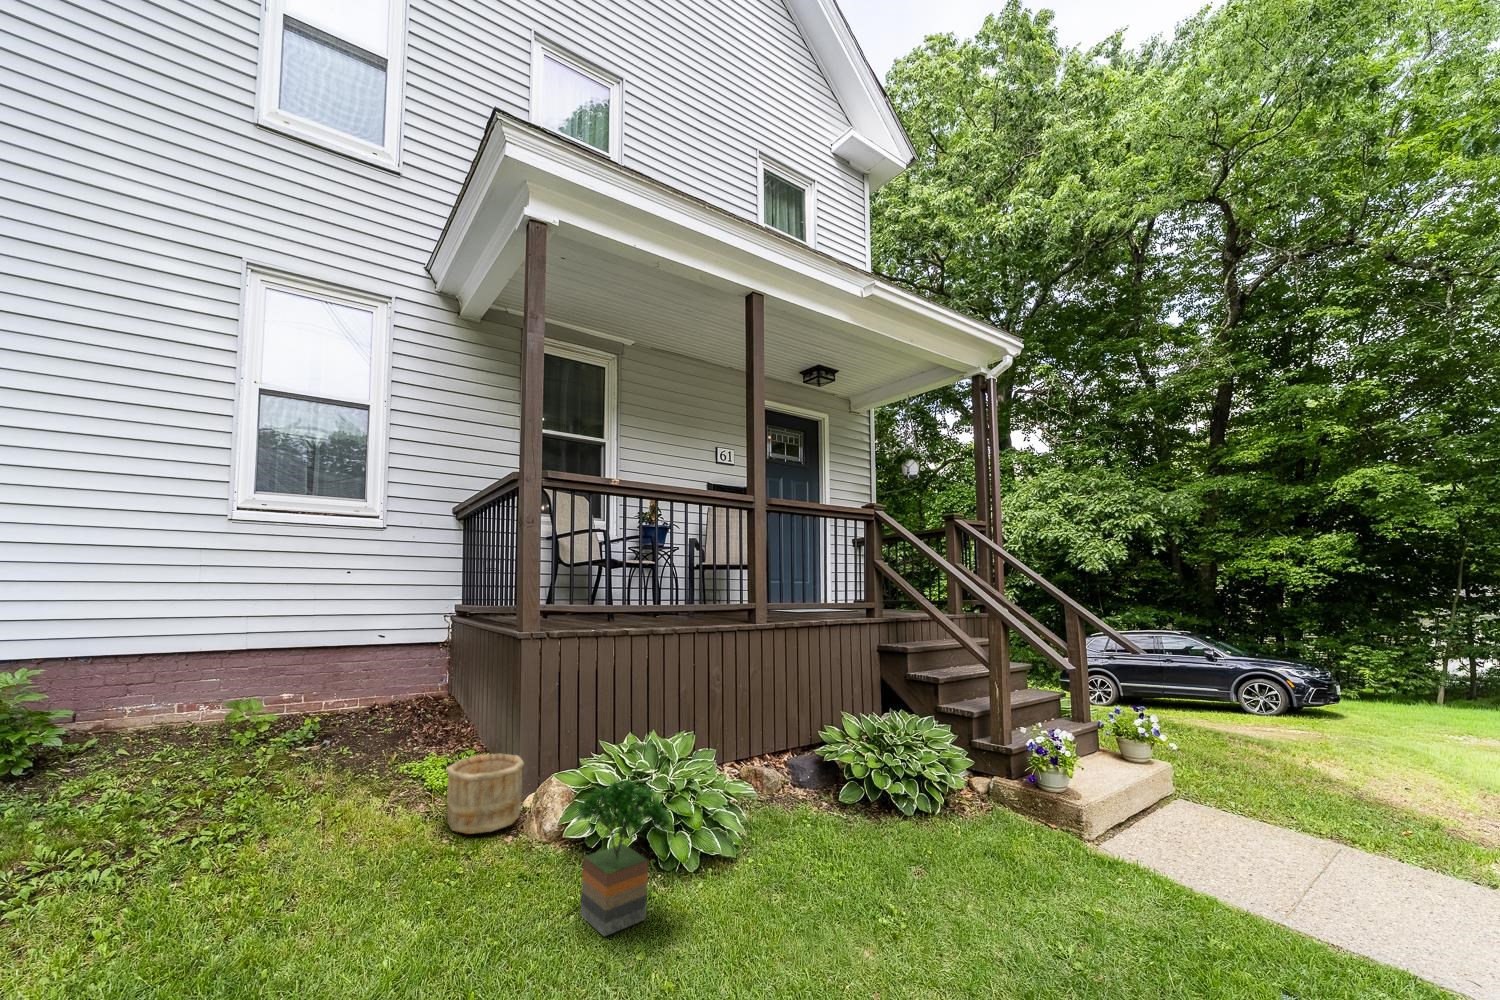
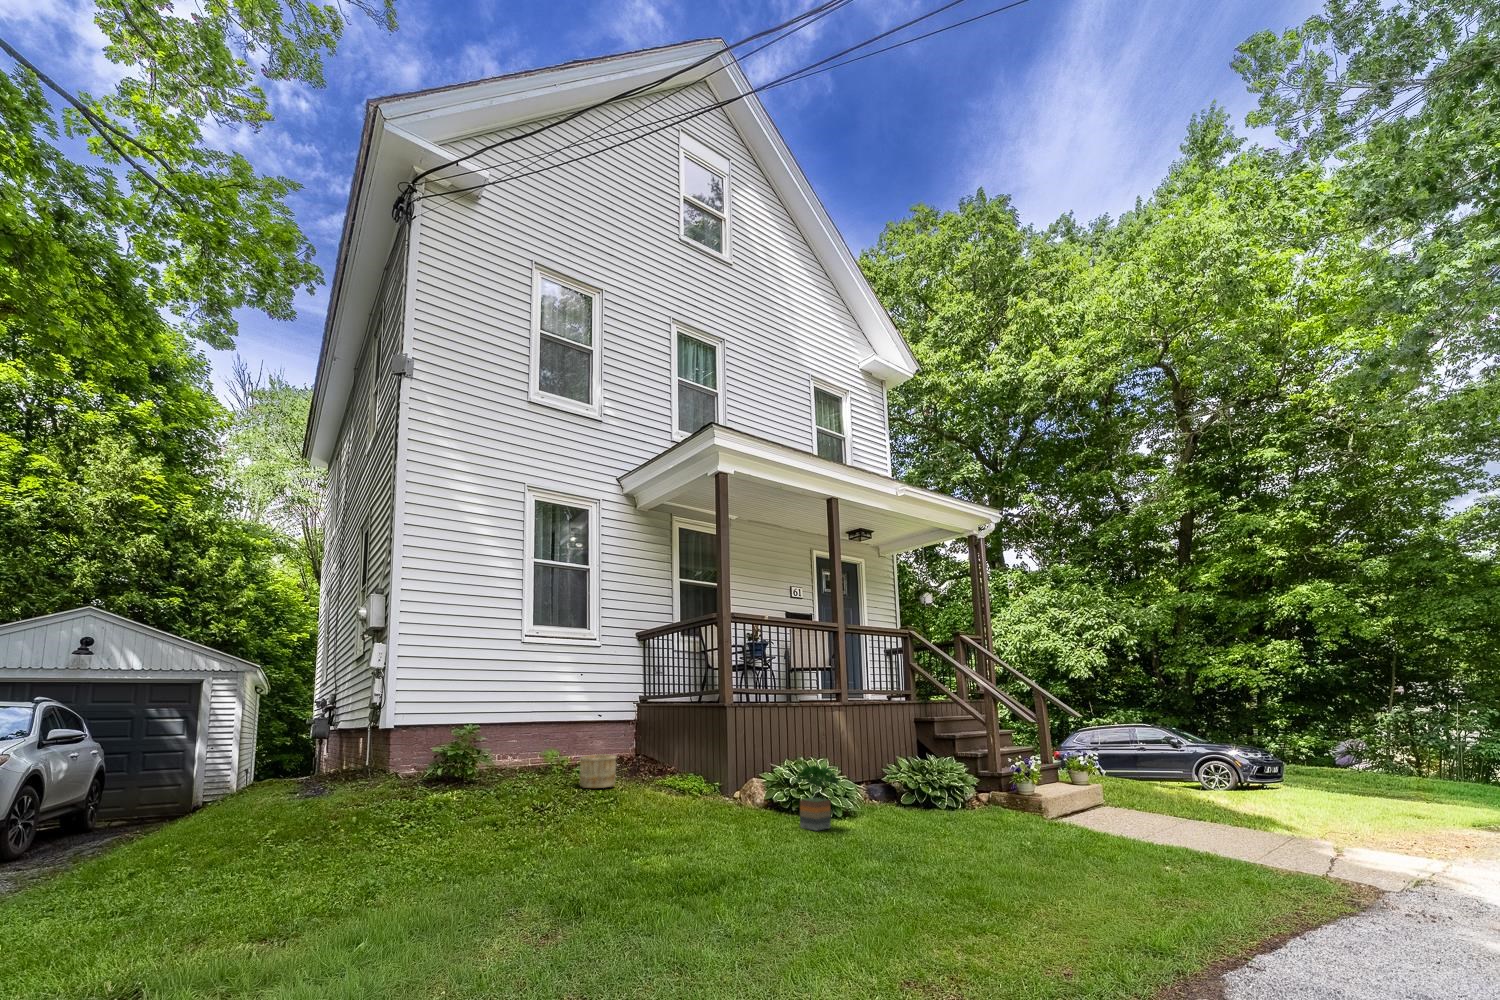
wooden bucket: present [446,753,524,834] -> present [580,754,617,788]

